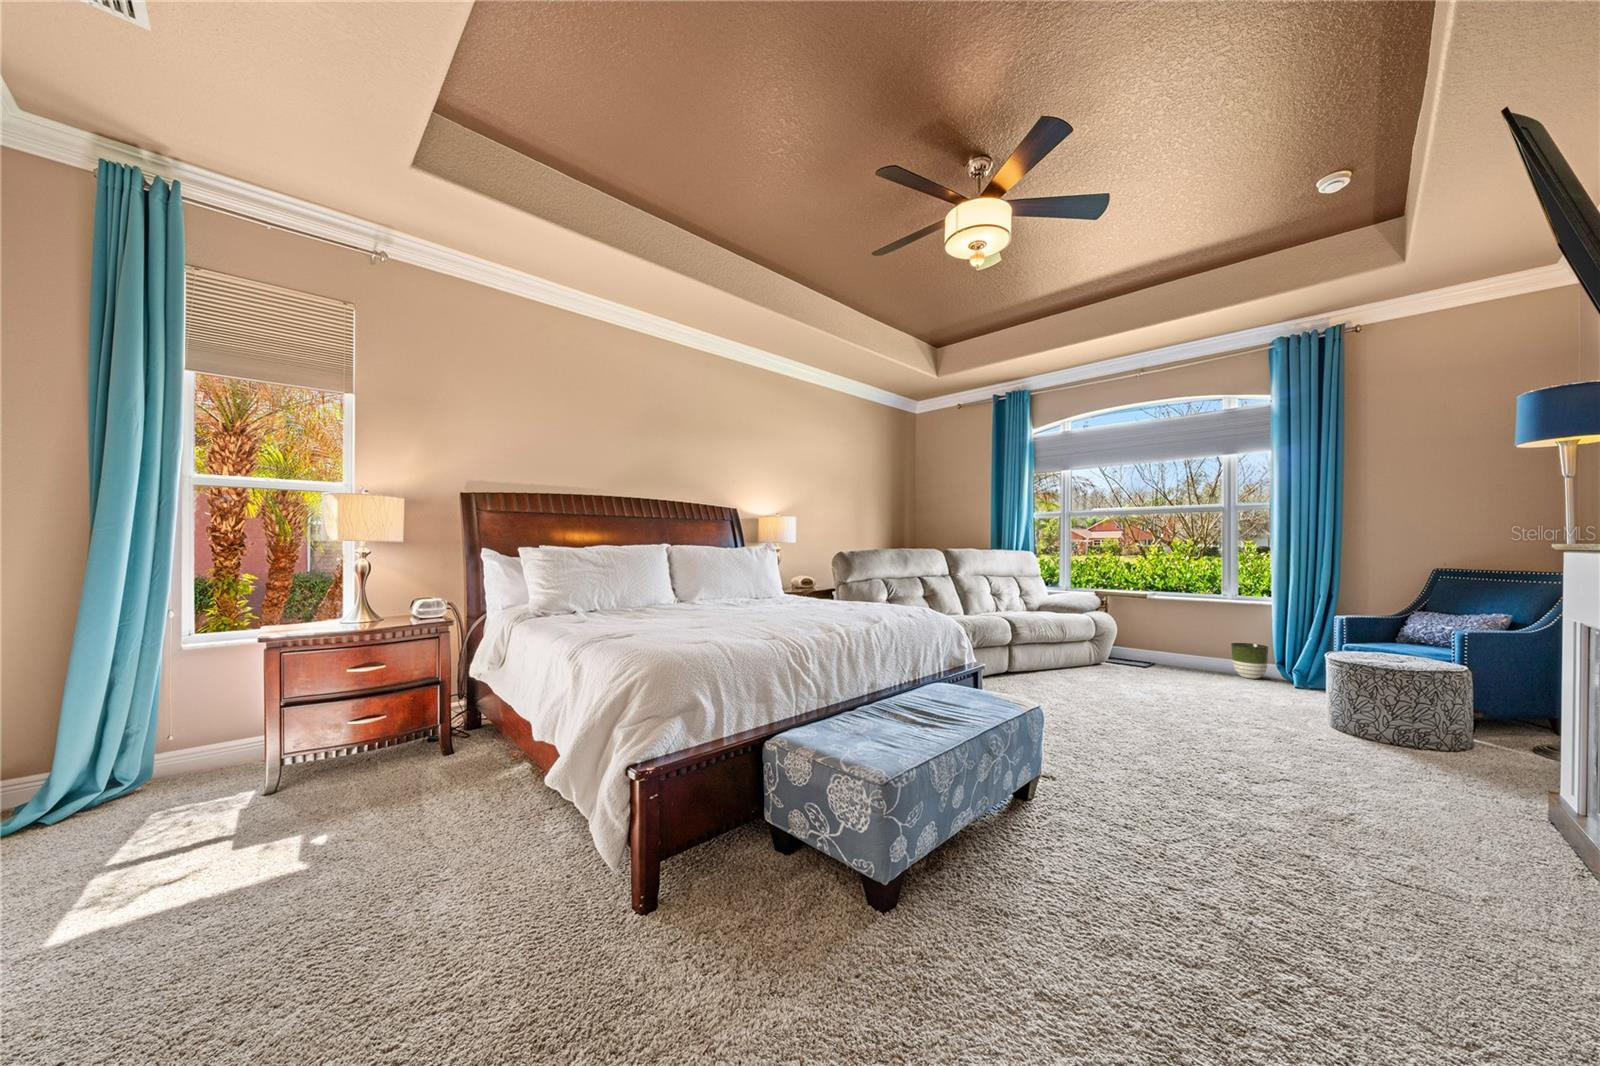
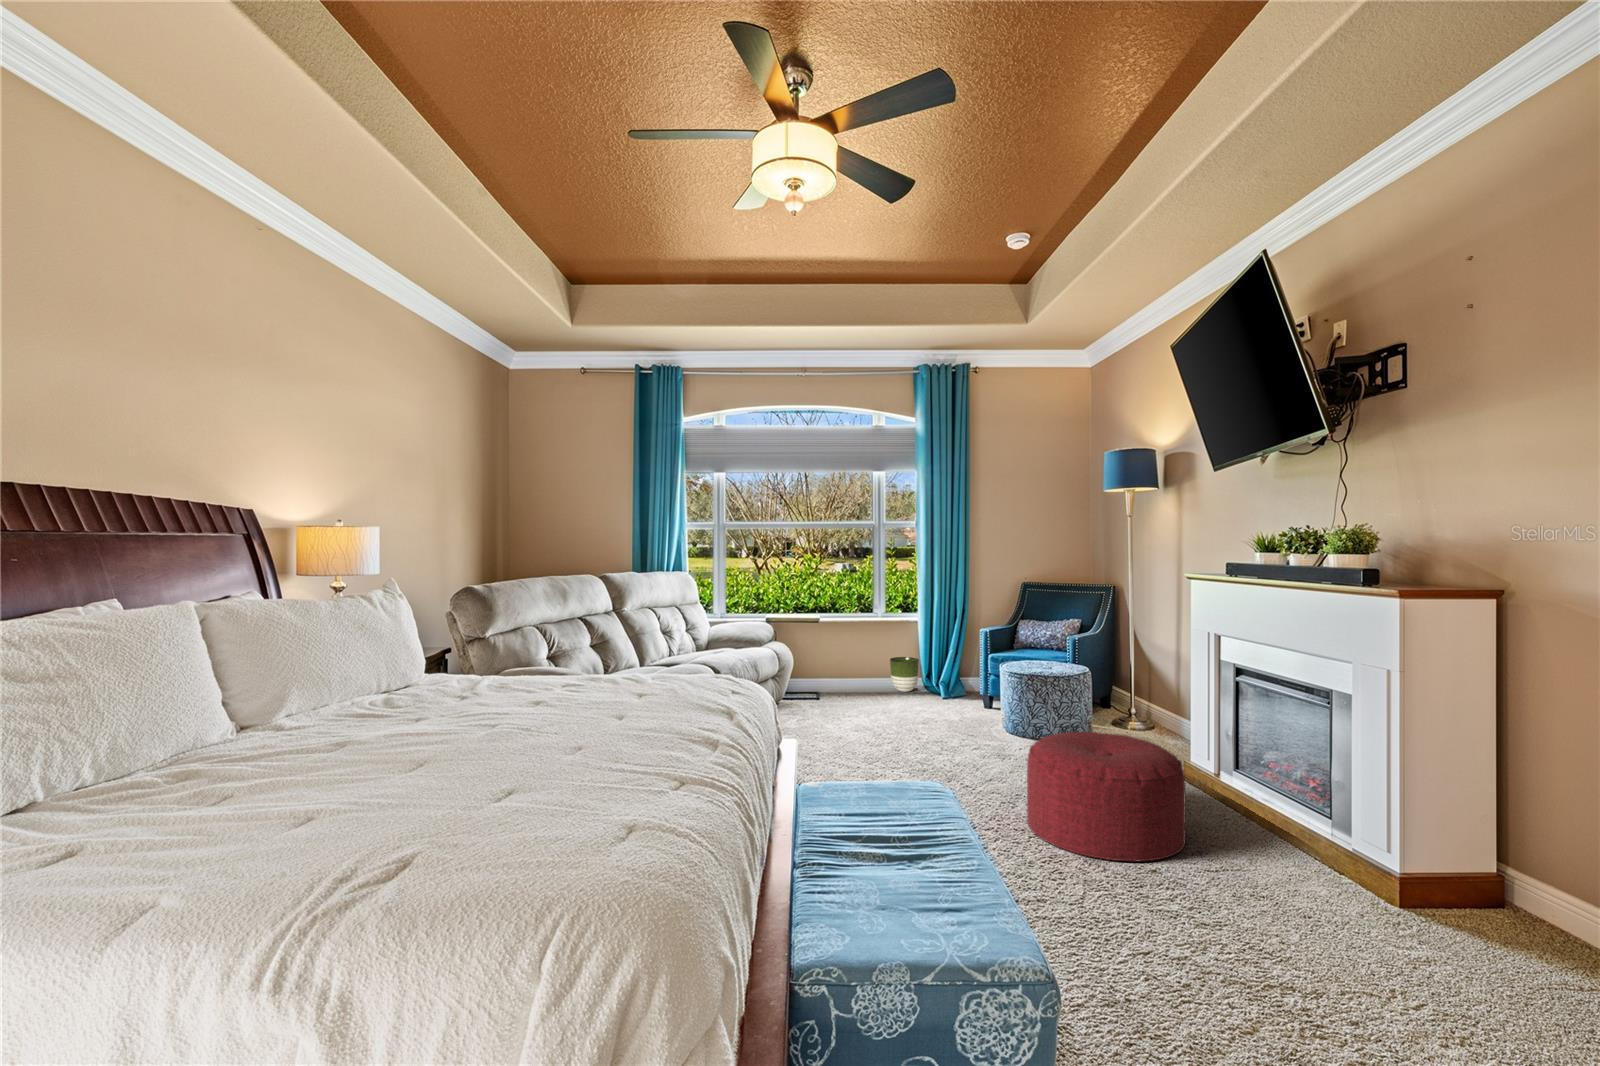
ottoman: none [1209,700,1439,858] -> present [1027,732,1185,861]

